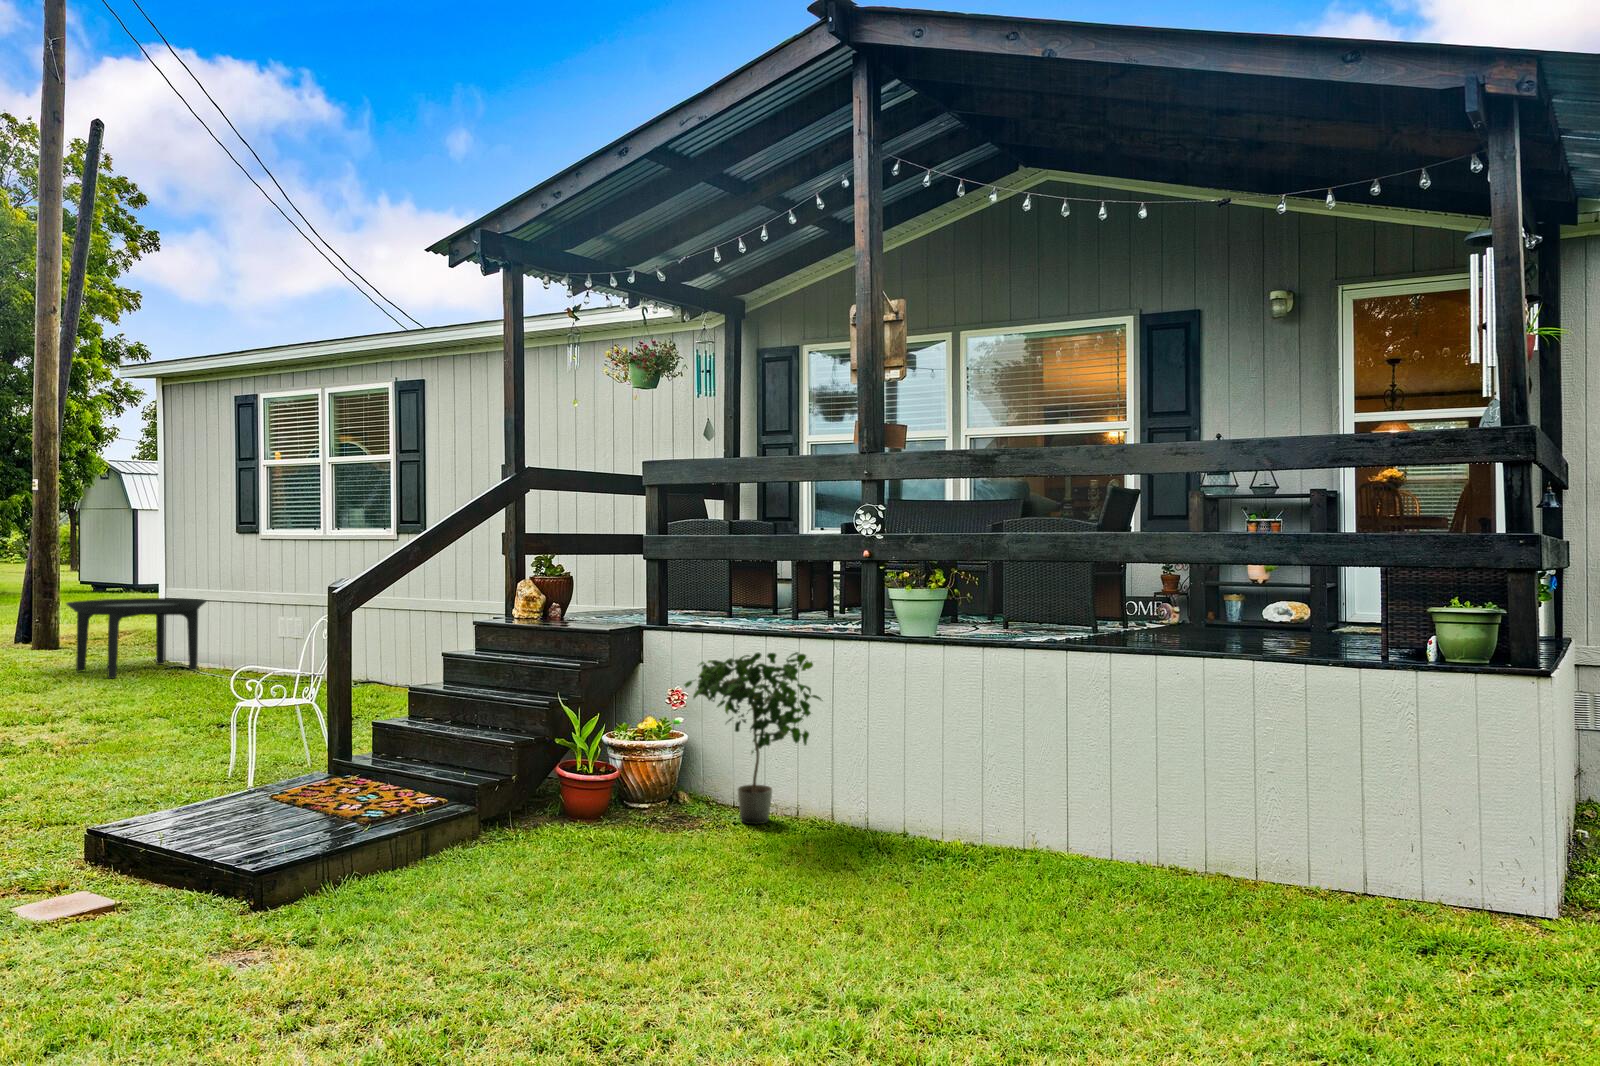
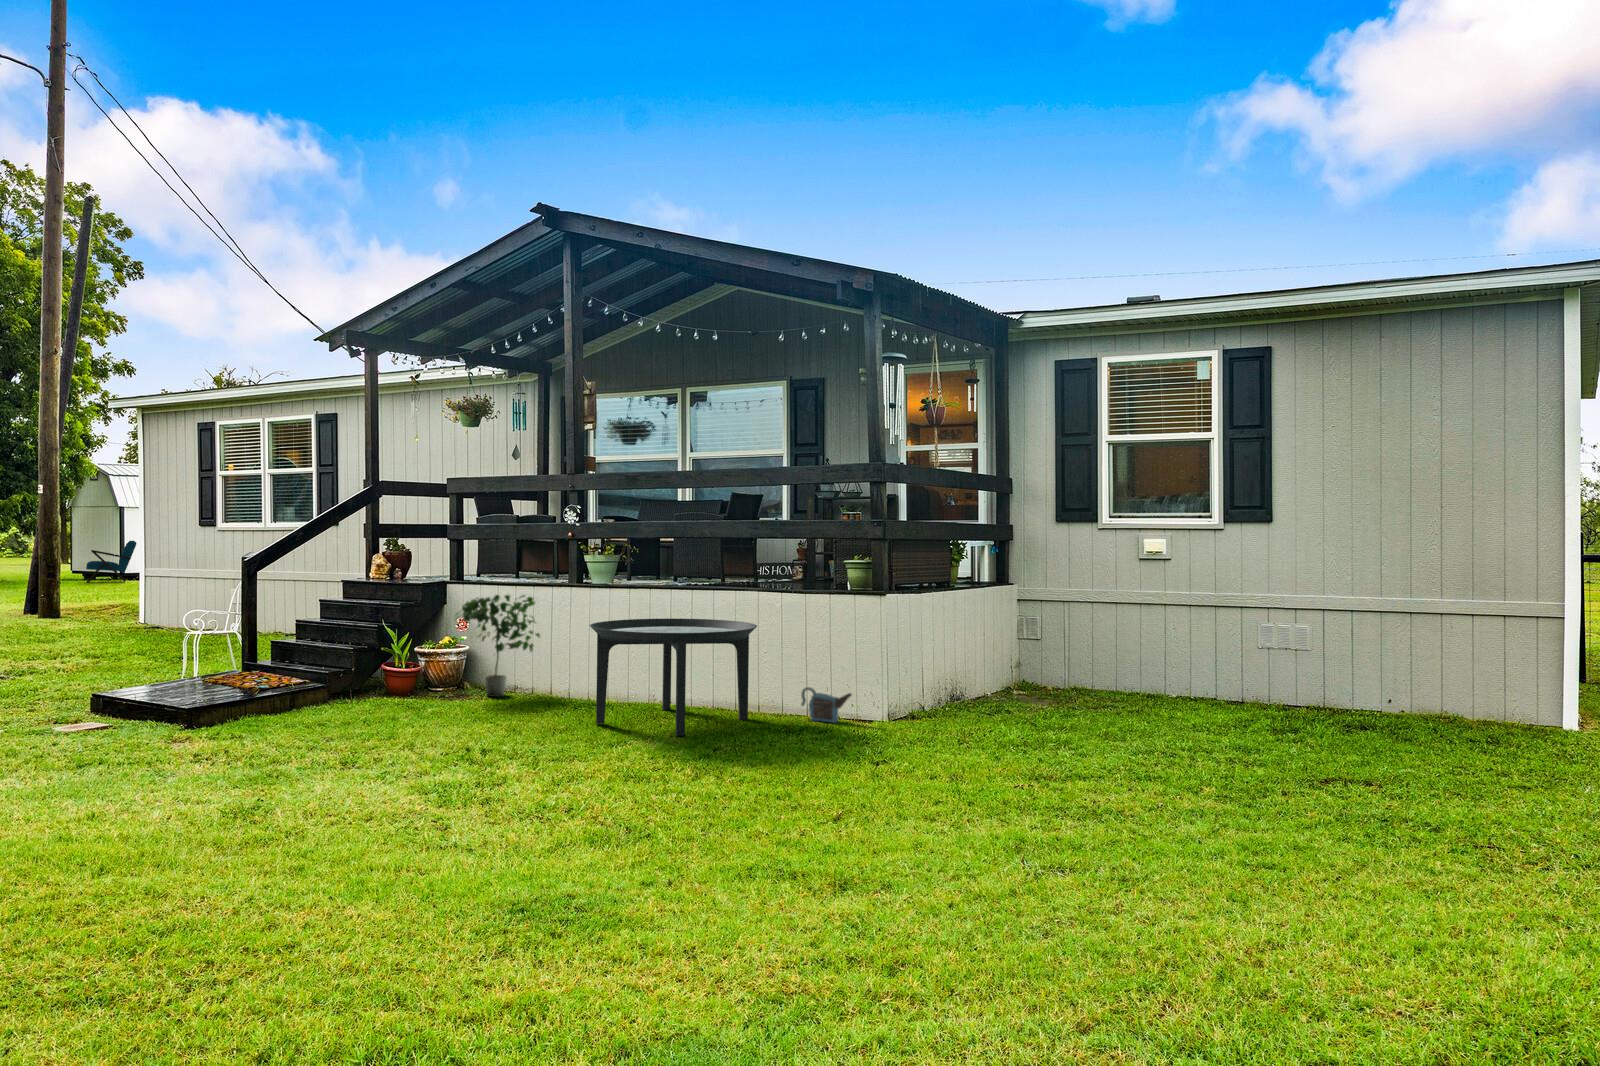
armchair: none [96,546,153,595] -> present [86,541,136,583]
round table: present [66,598,207,678] -> present [590,618,757,736]
watering can: none [1376,837,1503,910] -> present [801,687,852,723]

